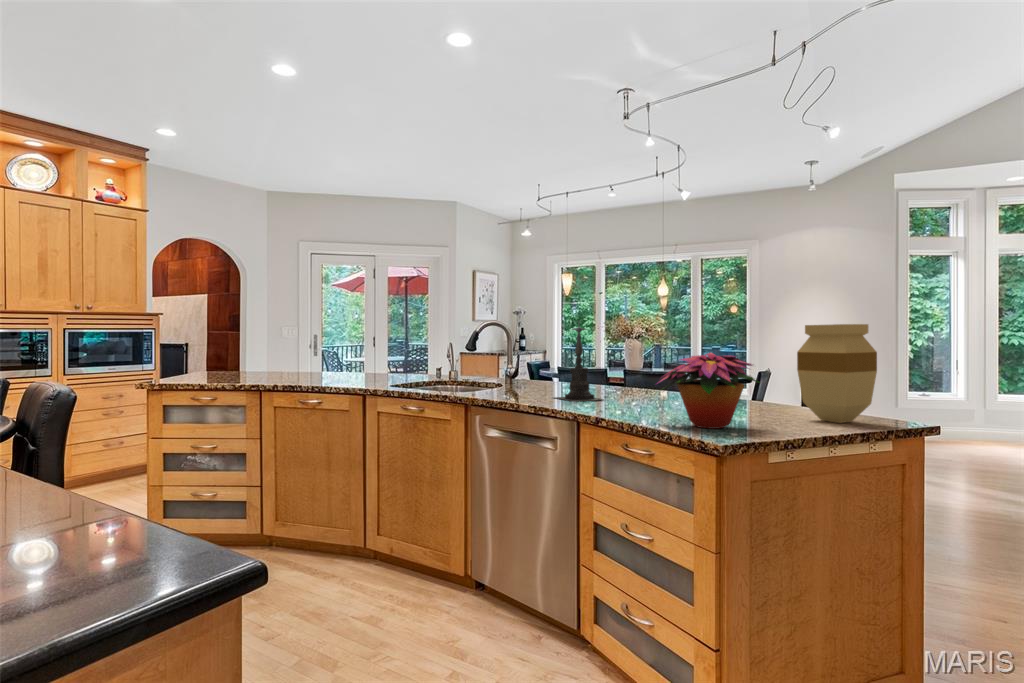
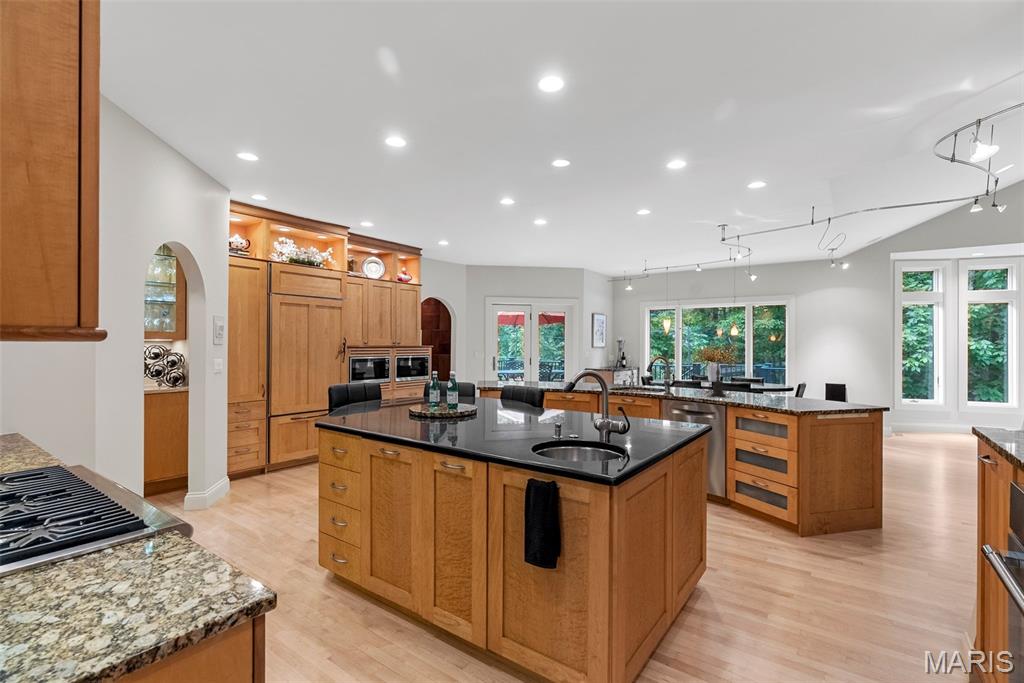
vase: present [797,324,877,423] -> none [827,365,862,406]
flower arrangement: present [659,353,758,429] -> none [768,376,815,406]

